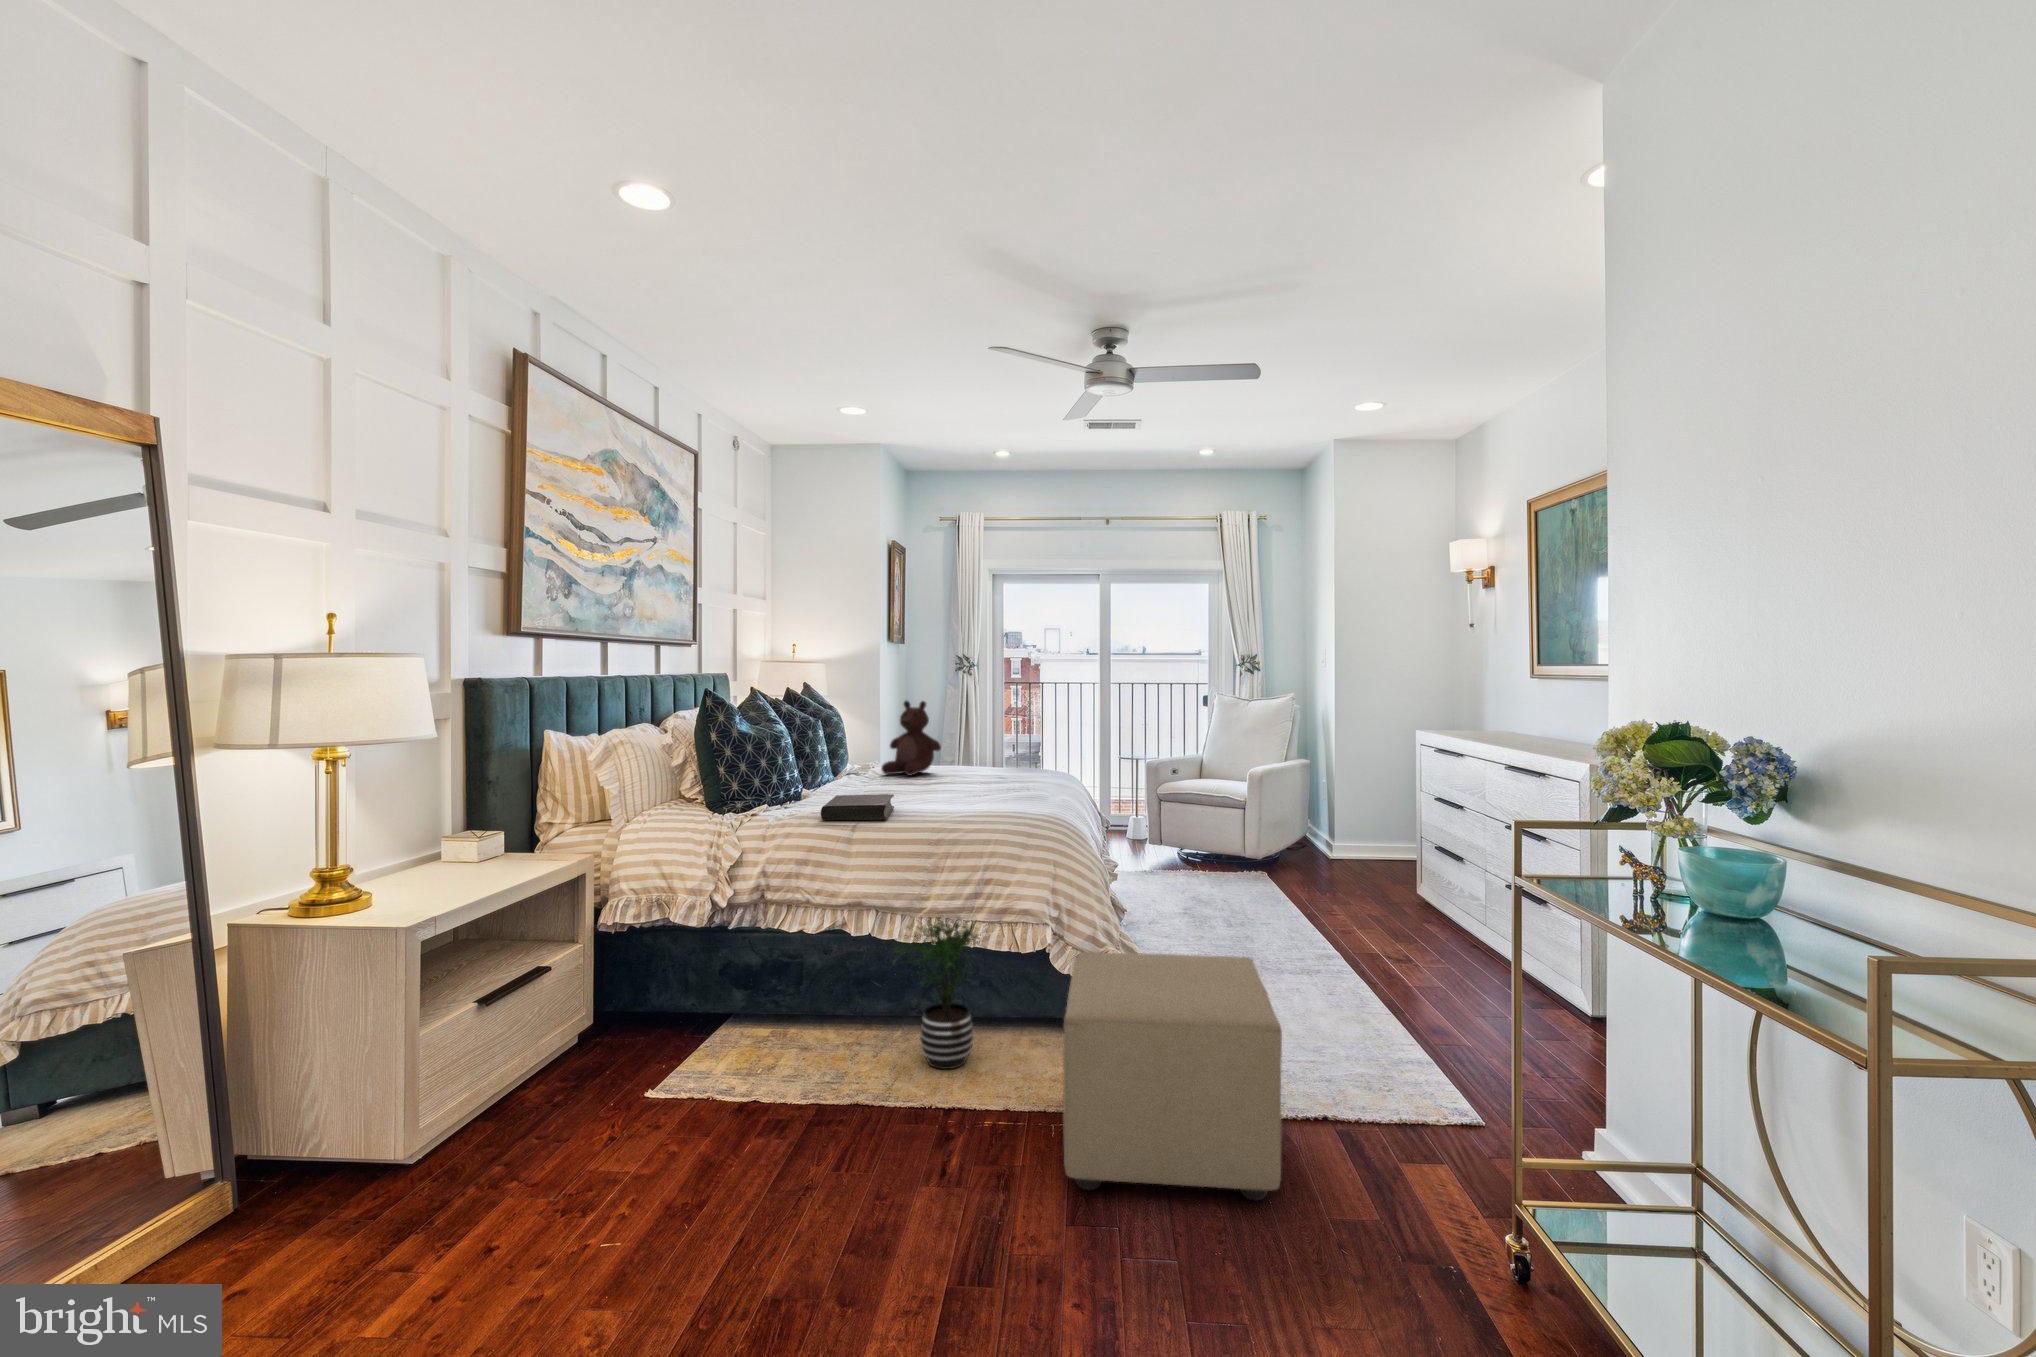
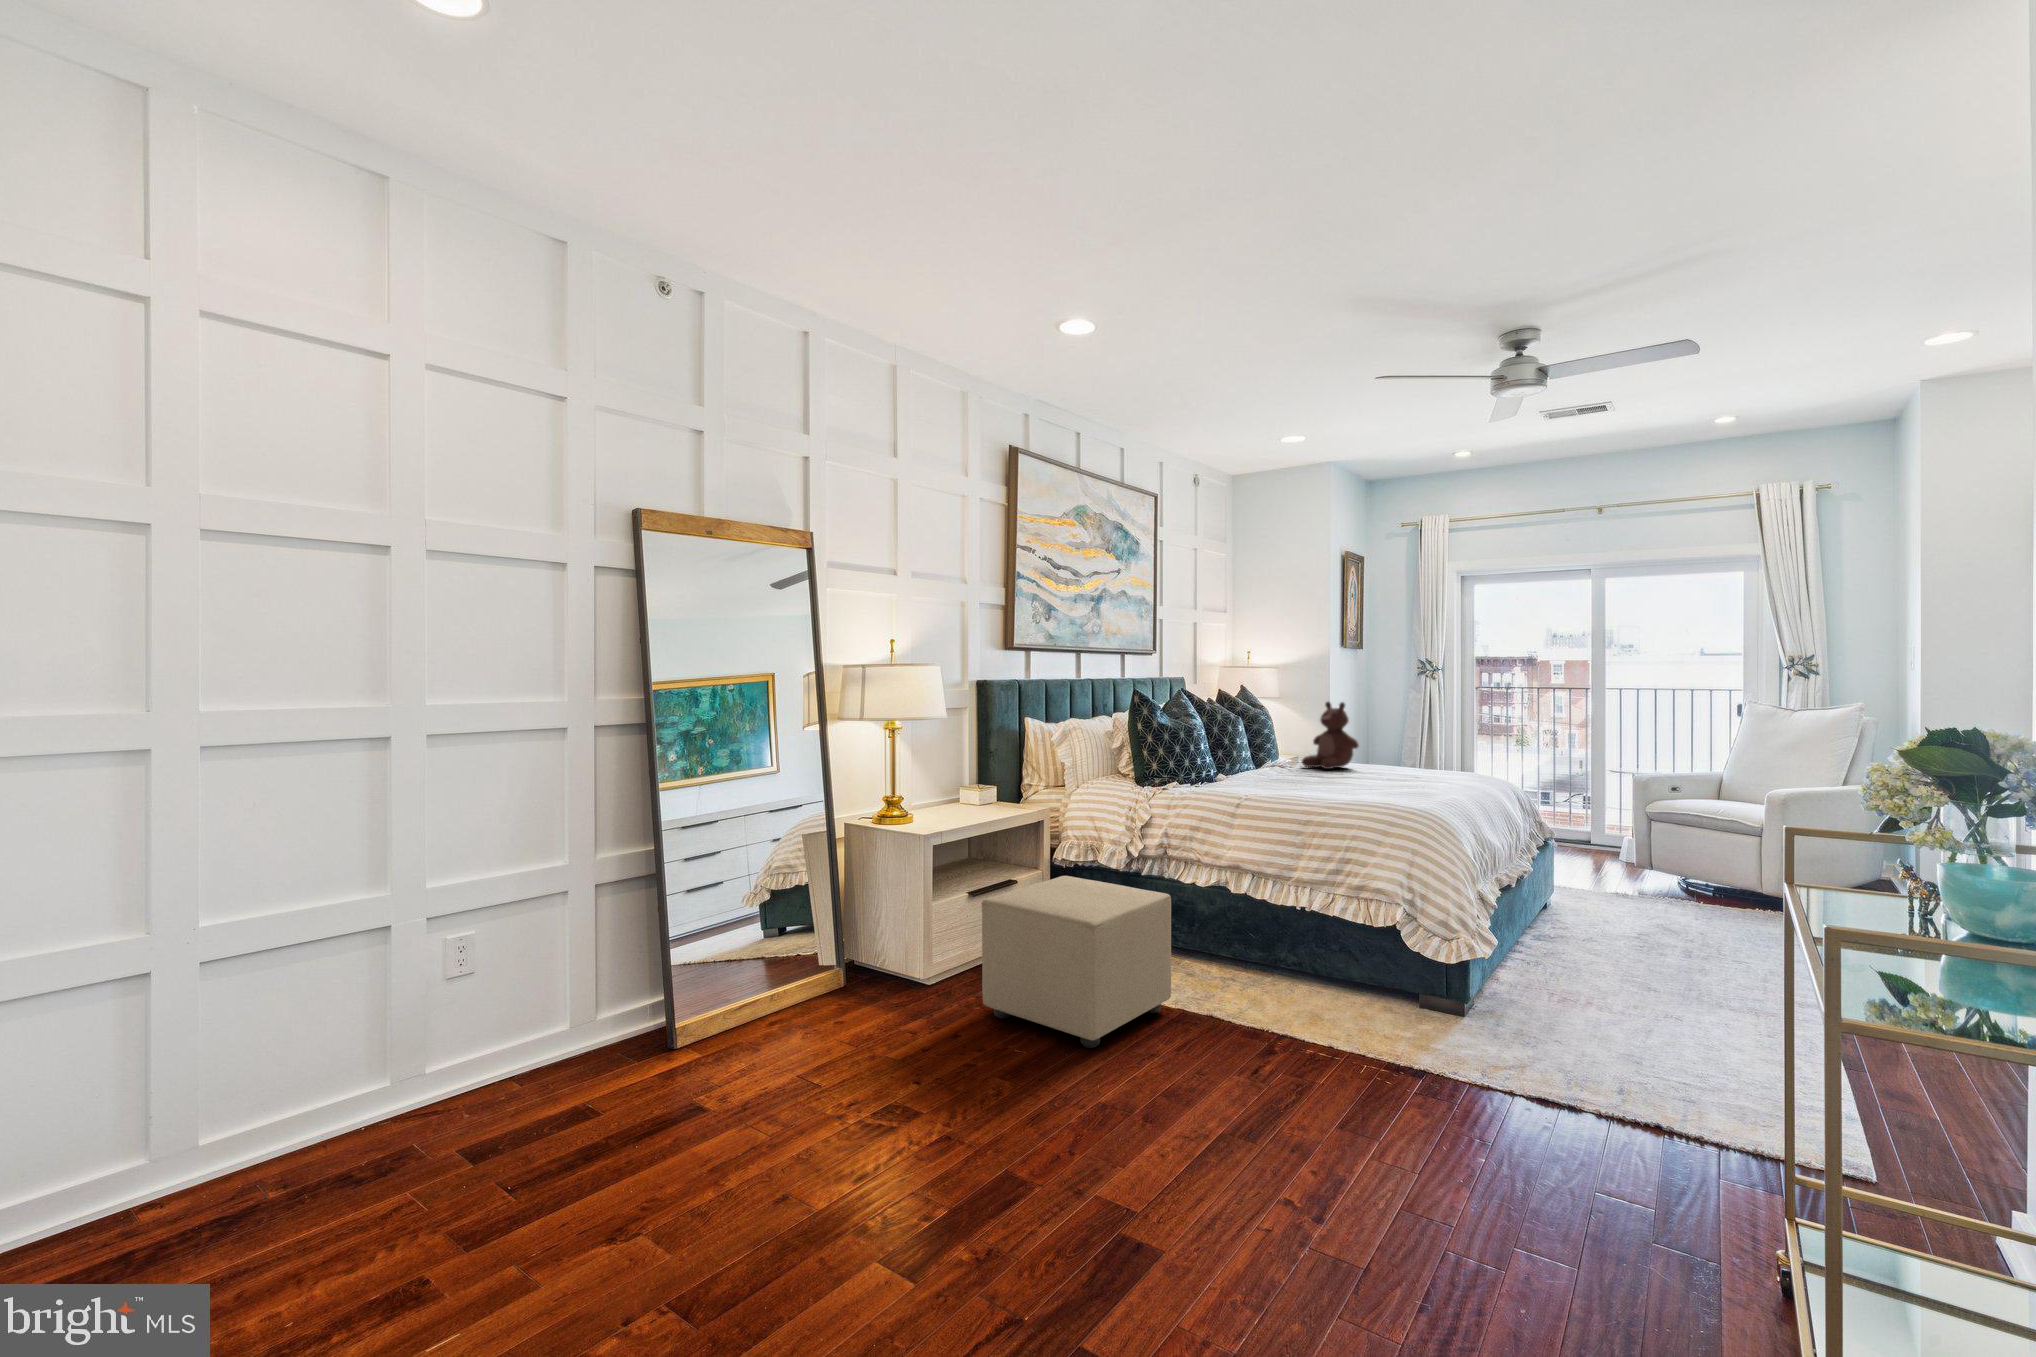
book: present [821,794,894,821] -> none [1209,778,1280,800]
potted plant: present [893,916,987,1069] -> none [1252,882,1344,1013]
ottoman: present [1063,952,1282,1200] -> present [982,876,1171,1048]

